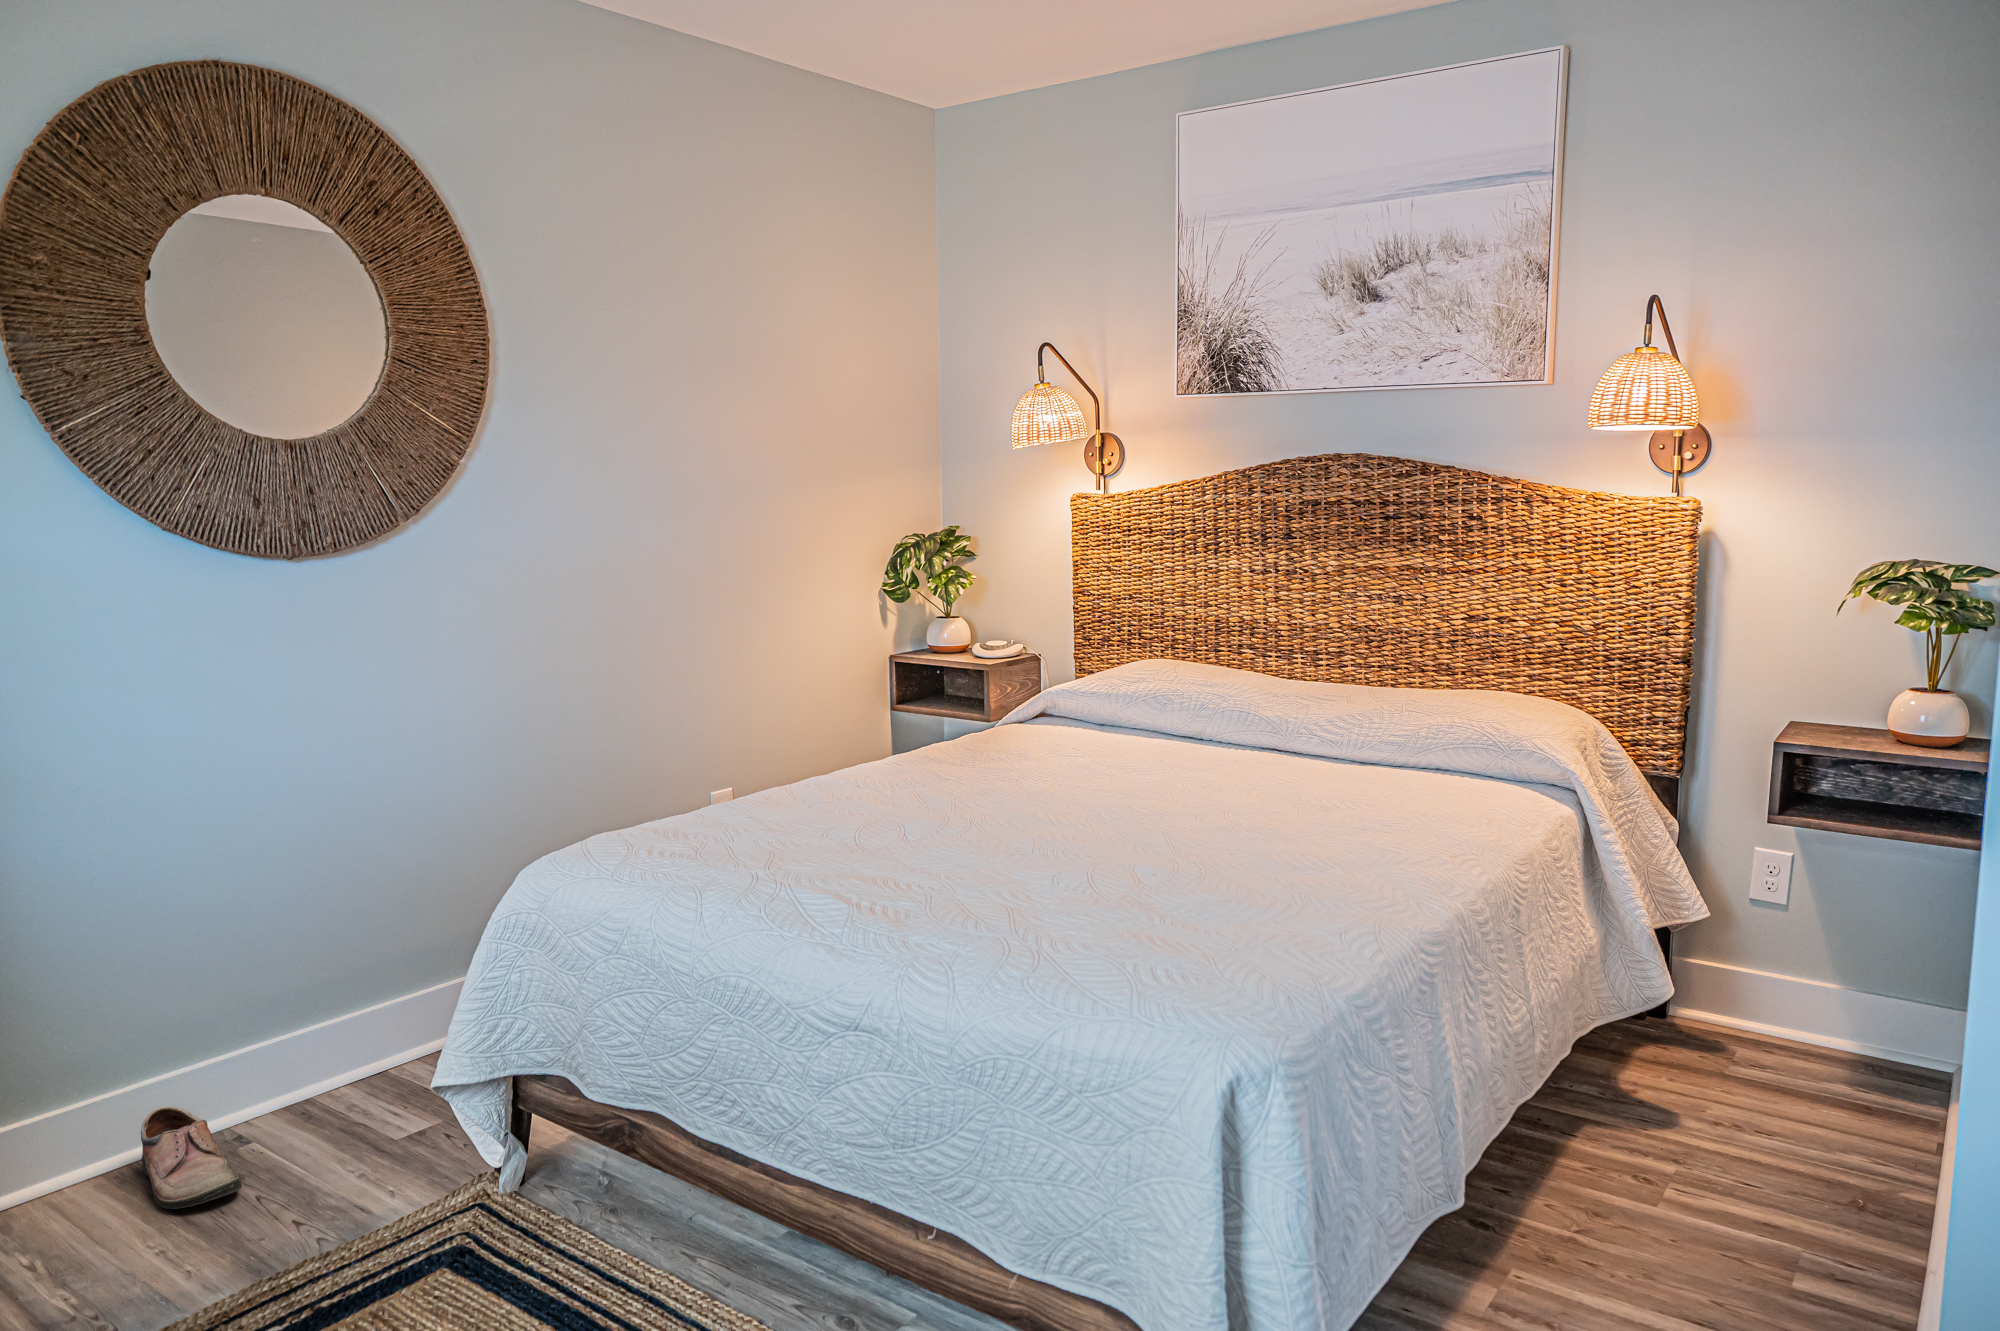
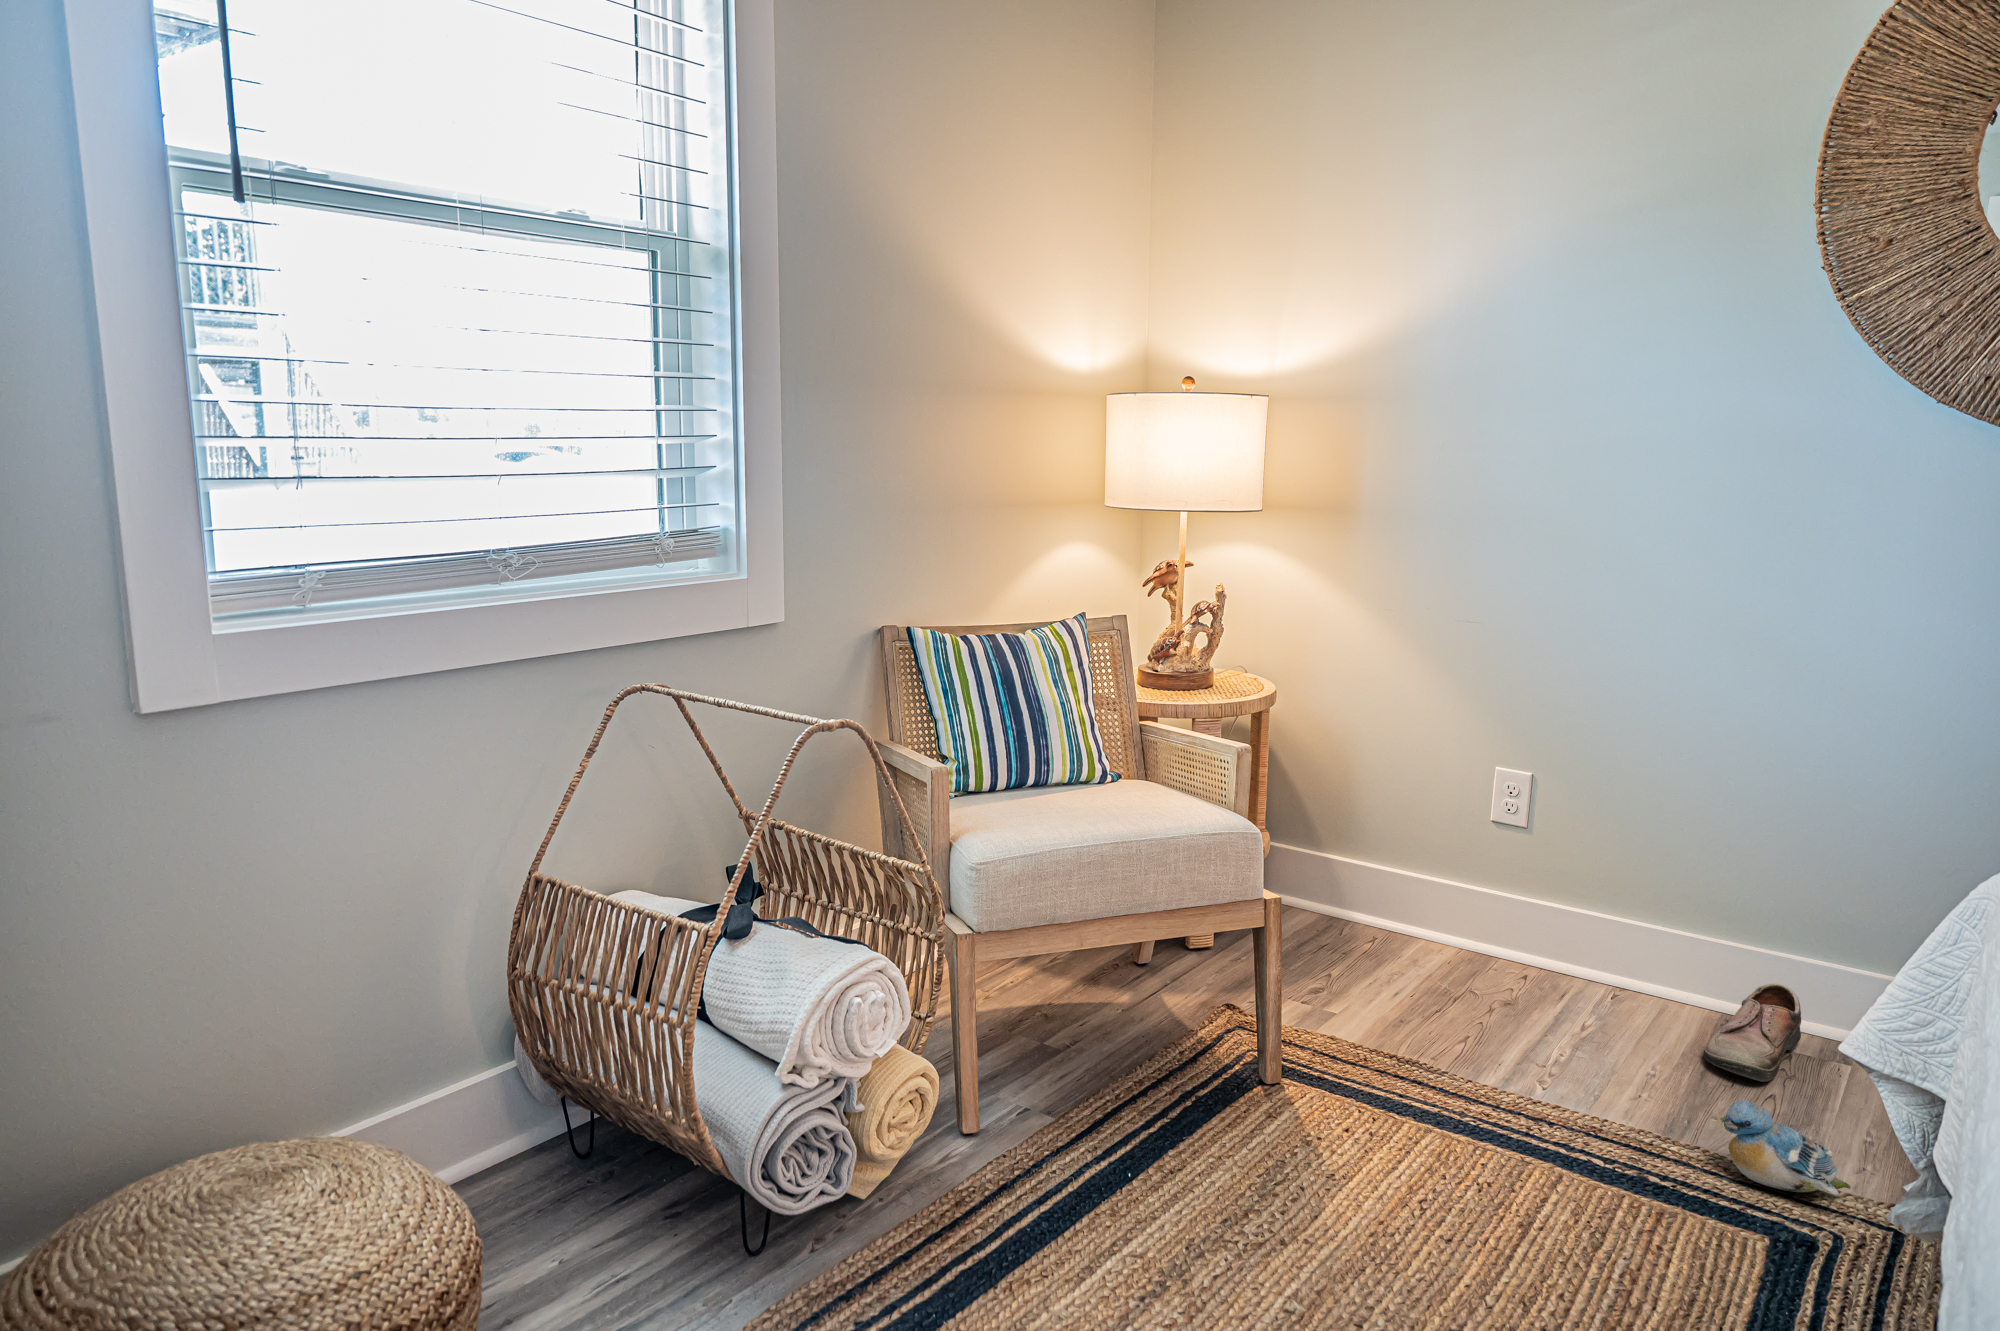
plush toy: none [331,1181,434,1248] -> present [1720,1101,1851,1196]

